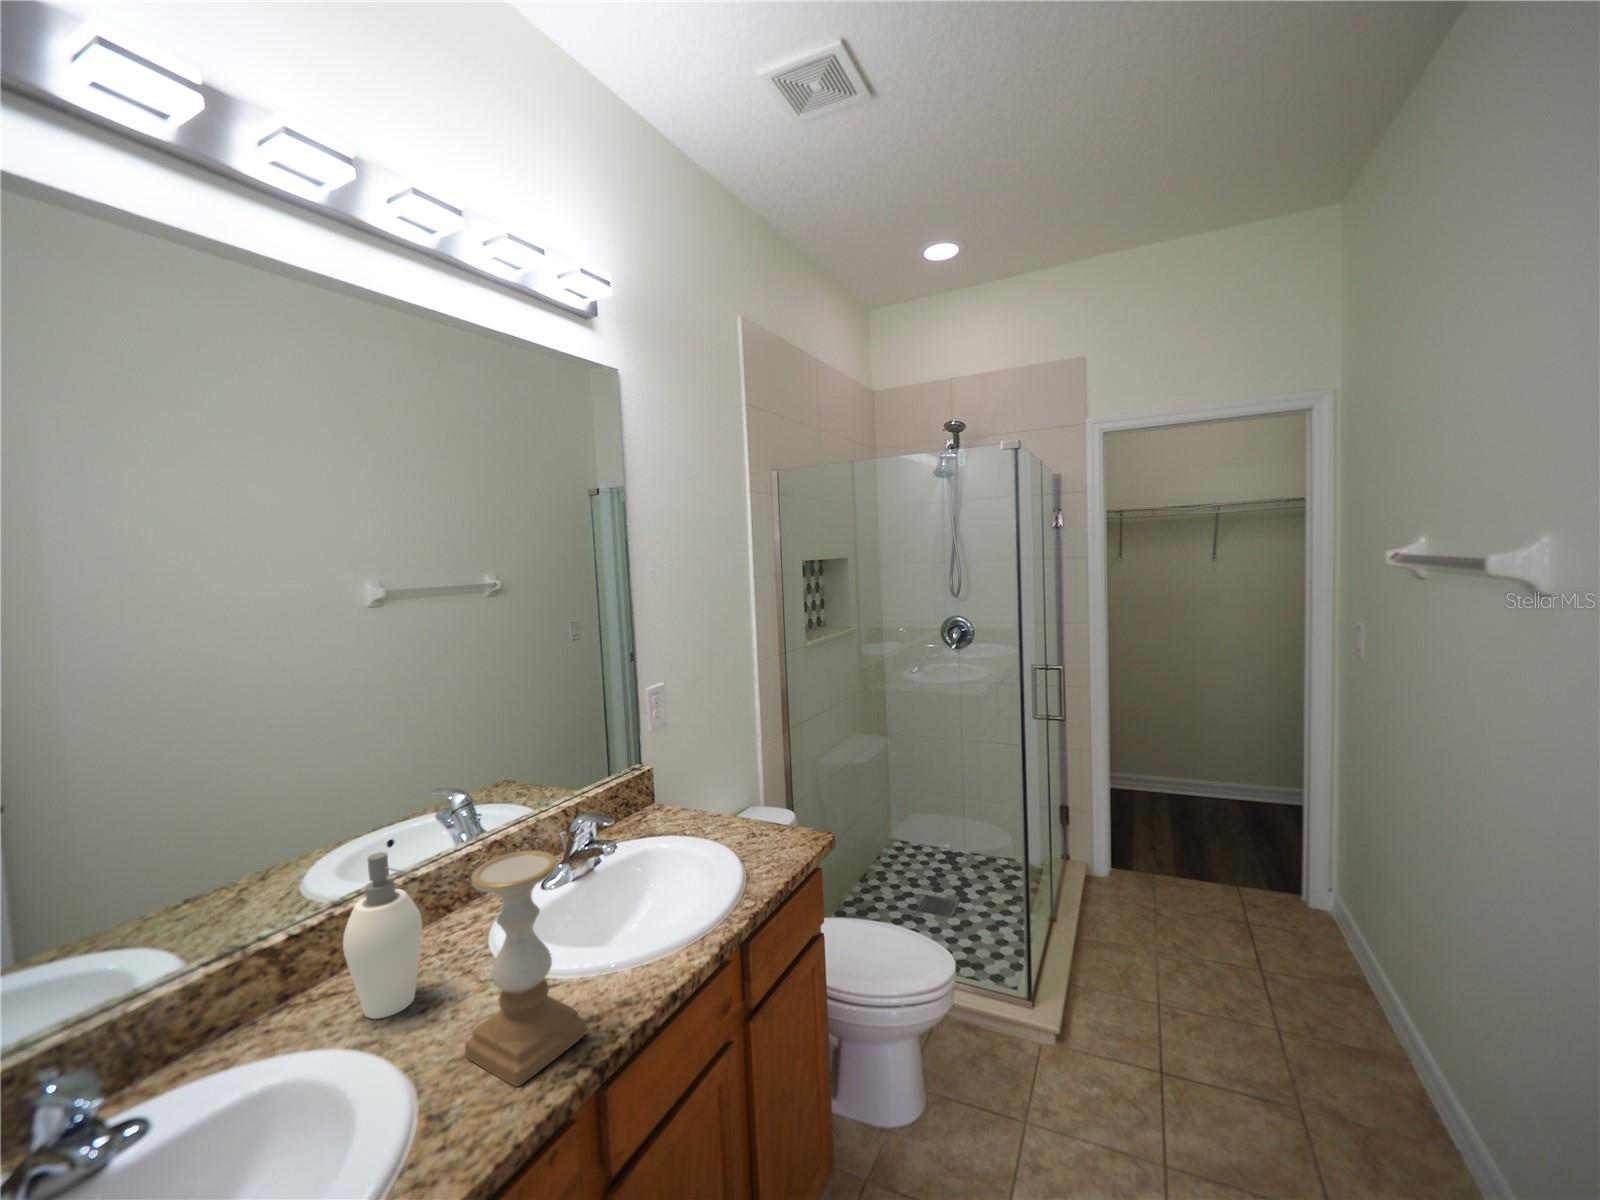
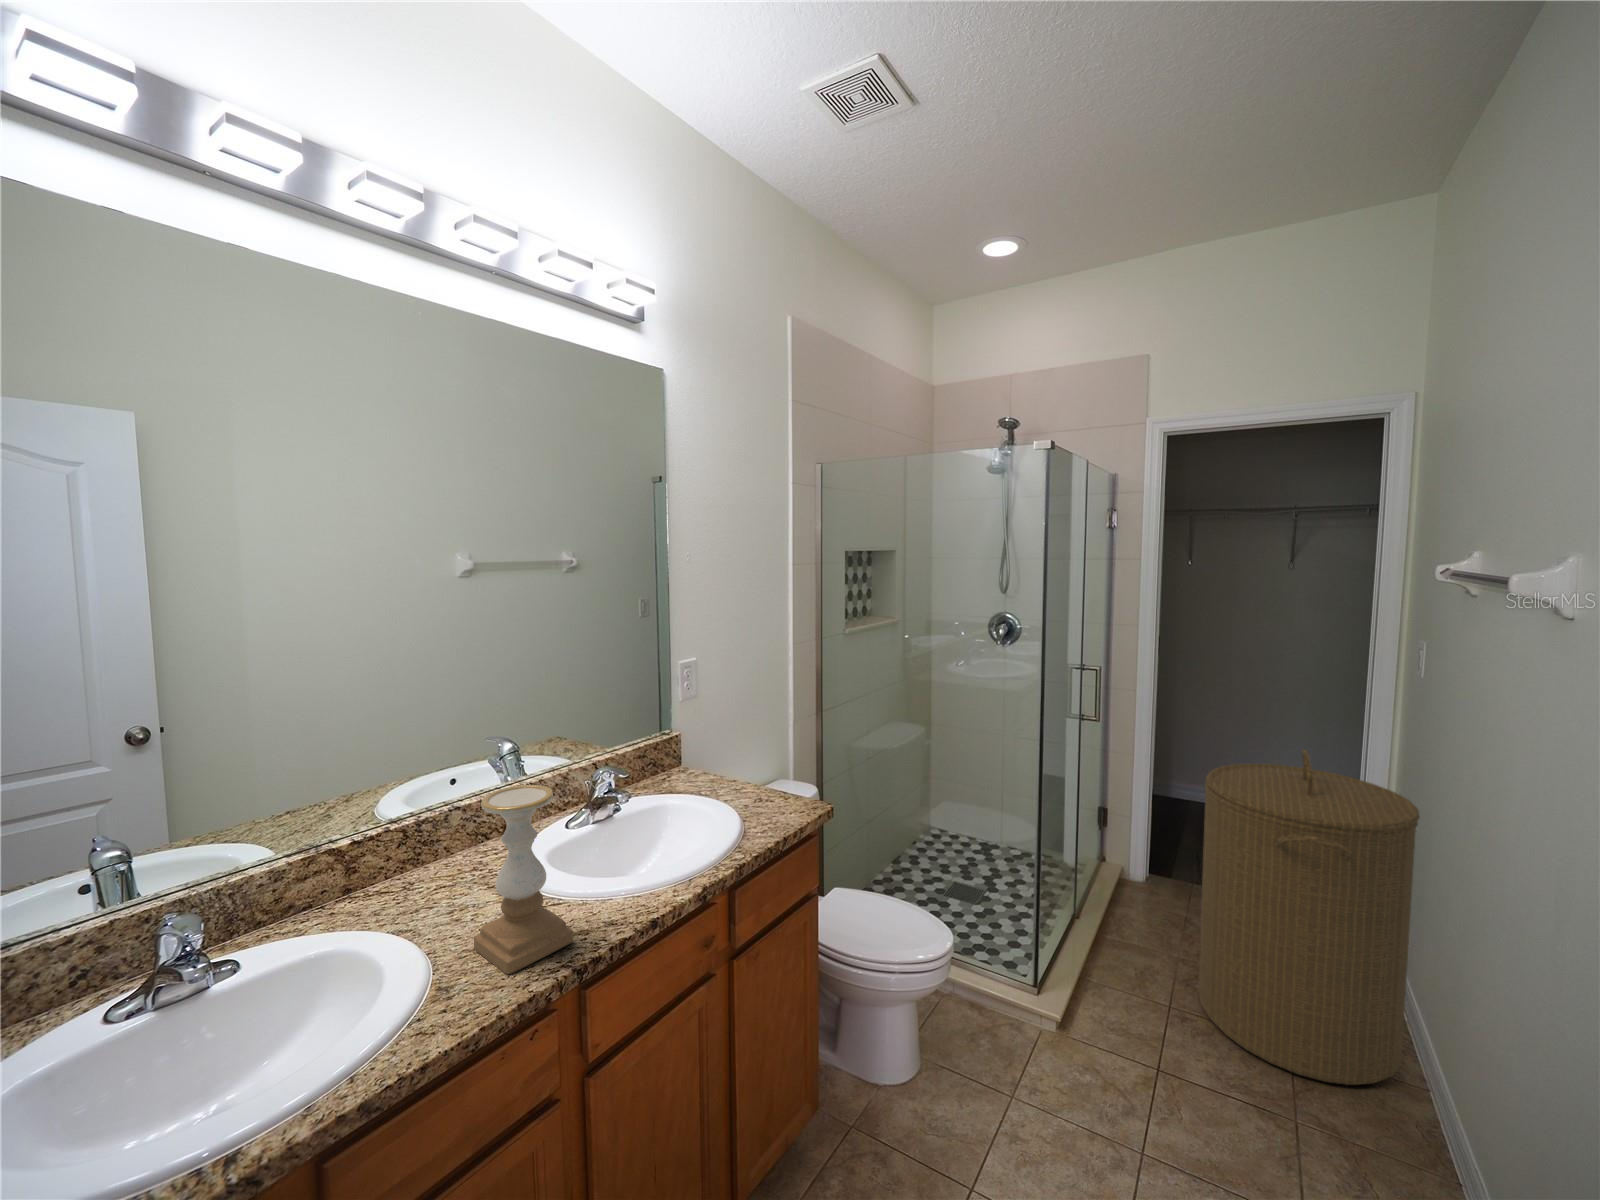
laundry hamper: none [1174,738,1377,1063] -> present [1198,750,1420,1085]
soap dispenser: present [343,852,422,1019] -> none [389,778,454,914]

